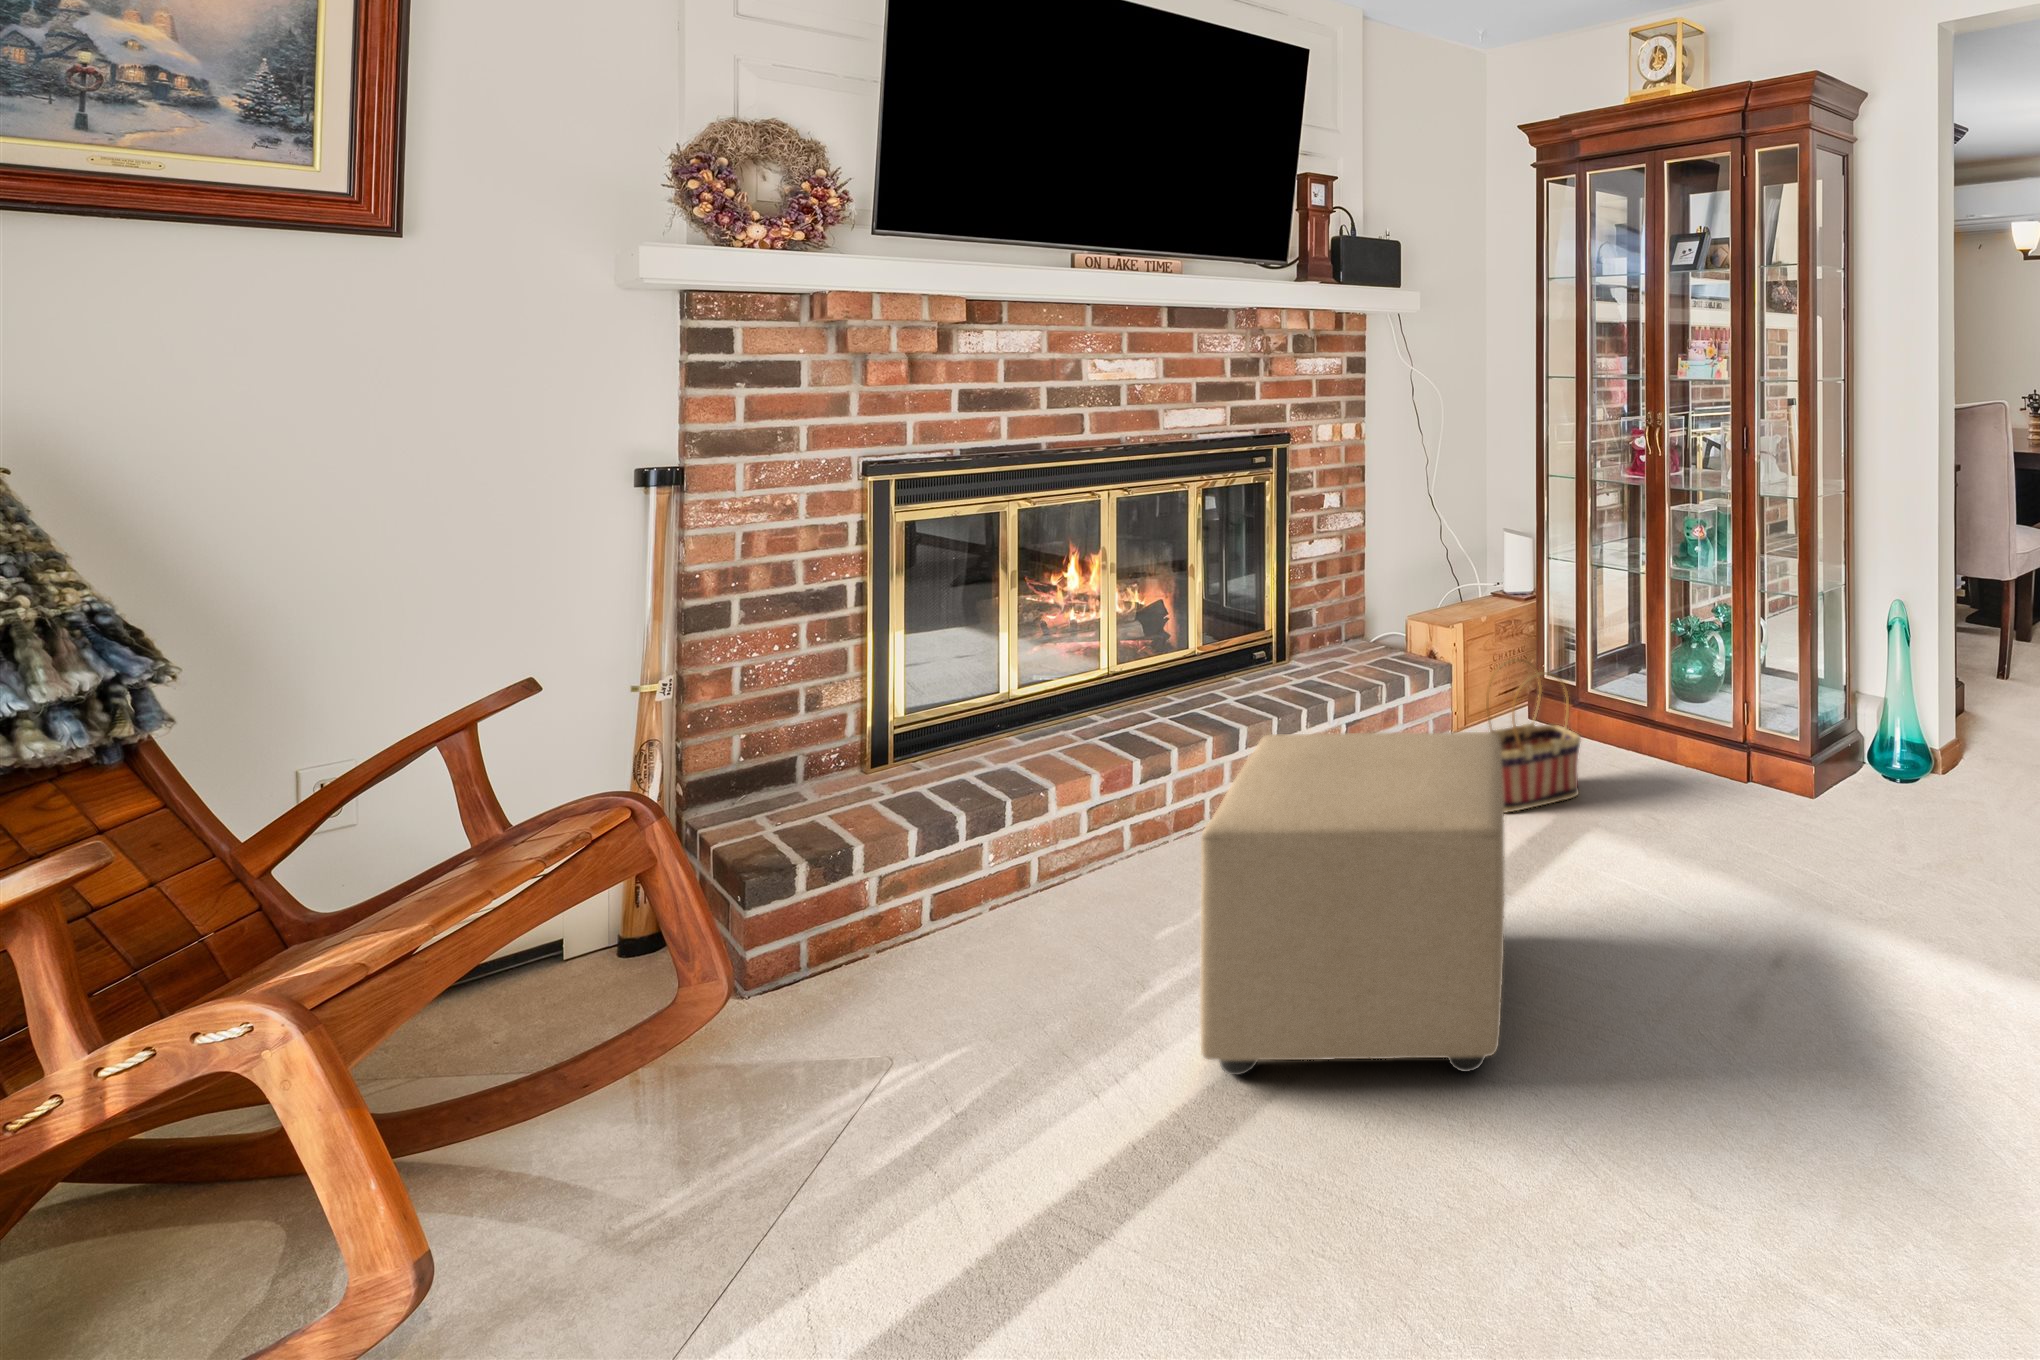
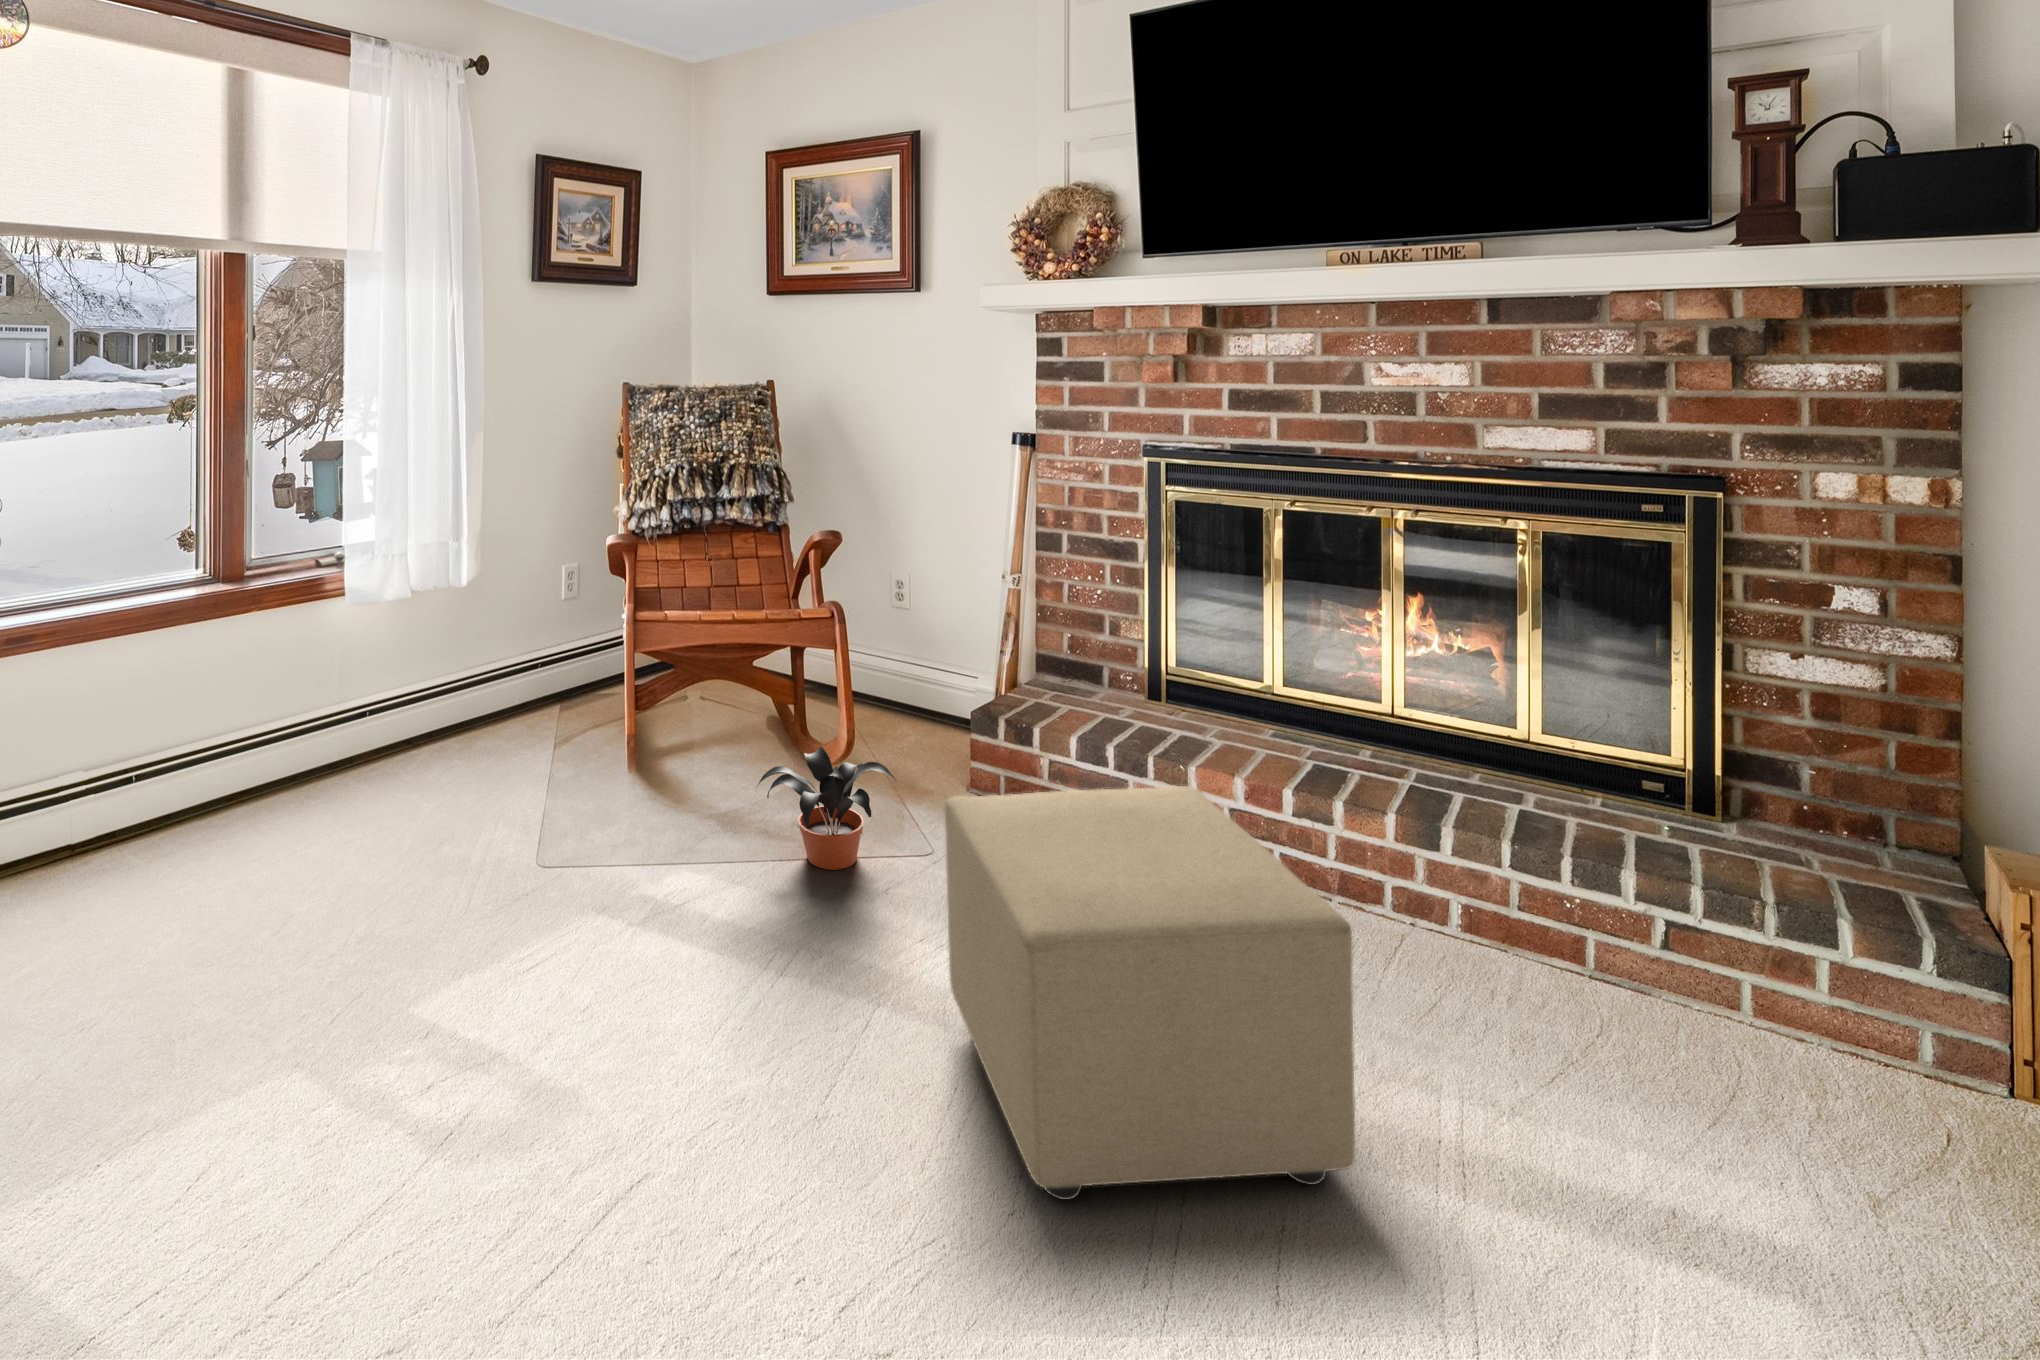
basket: present [1486,659,1581,813] -> none [1736,940,2016,1282]
potted plant: none [629,955,874,1185] -> present [758,747,896,870]

